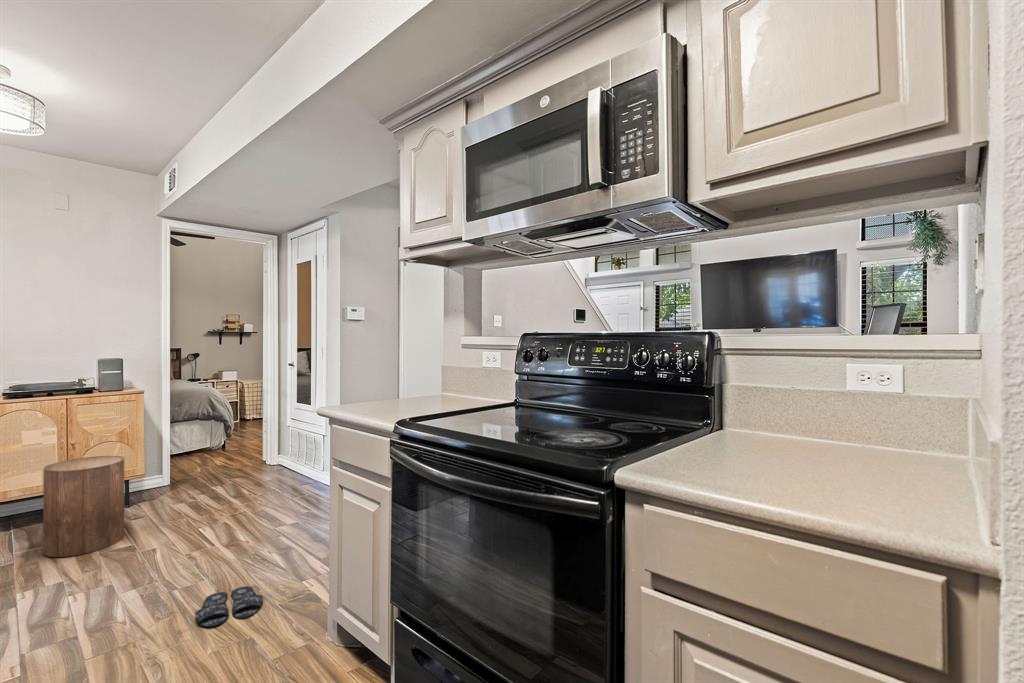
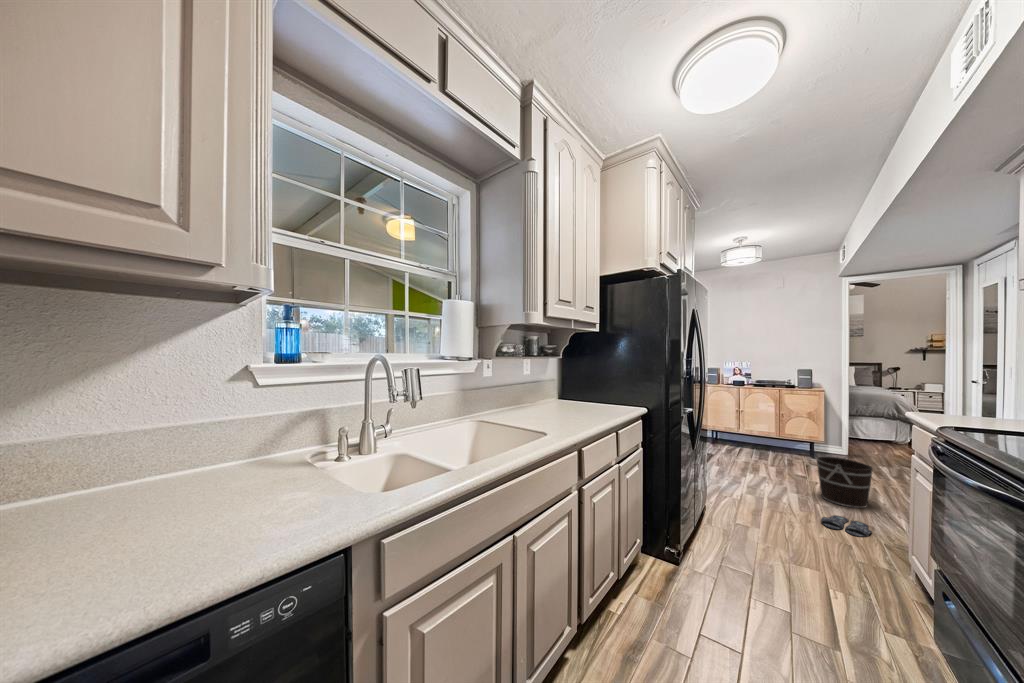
stool: present [43,456,124,557] -> none [763,419,805,473]
bucket: none [161,492,240,575] -> present [816,456,872,508]

